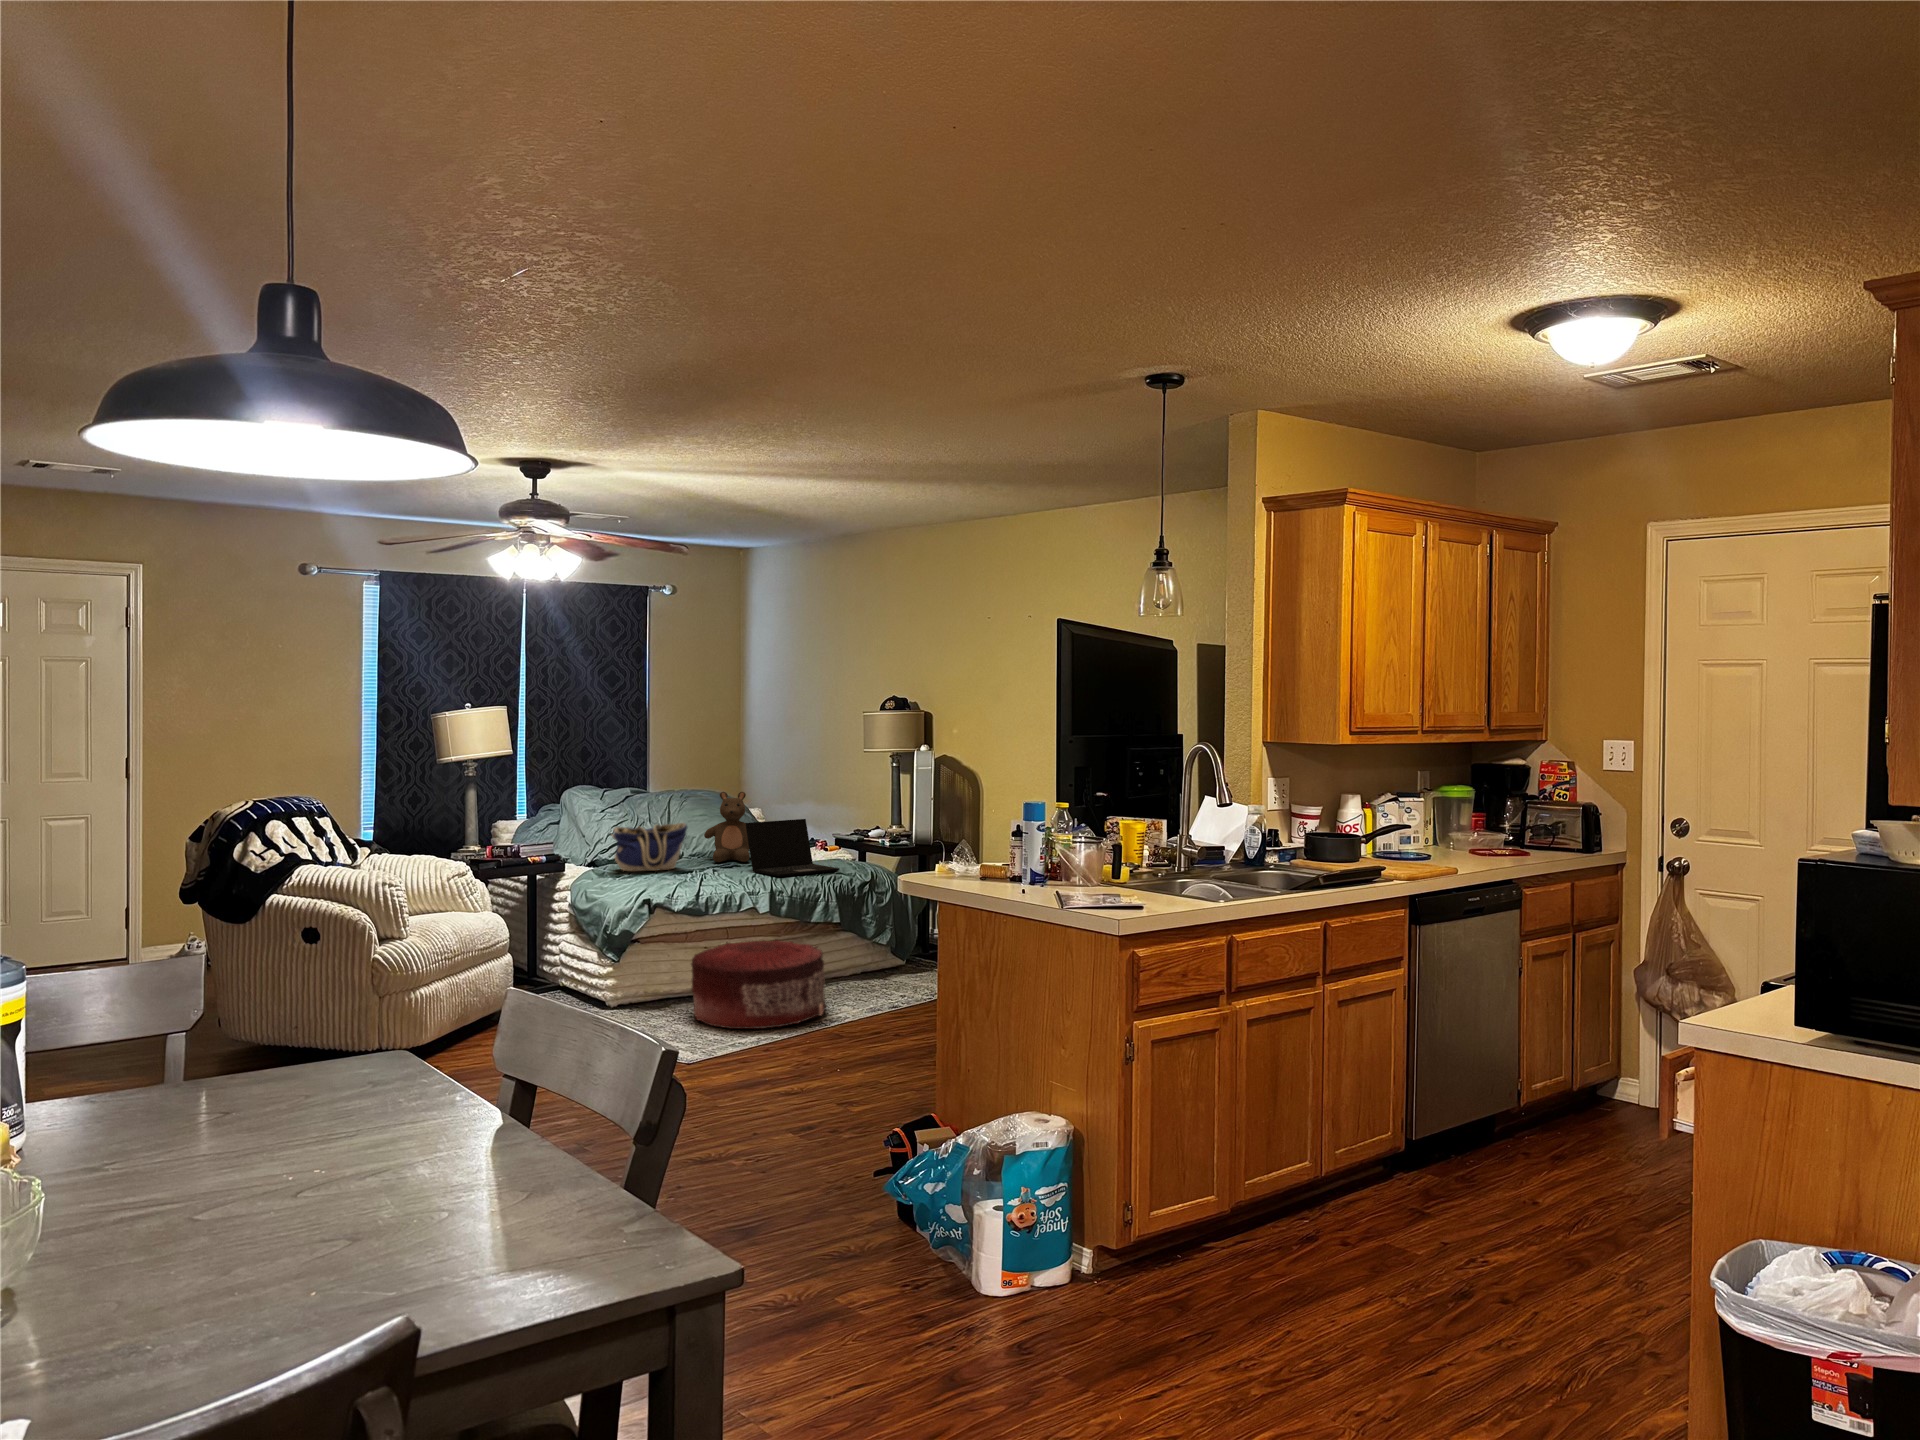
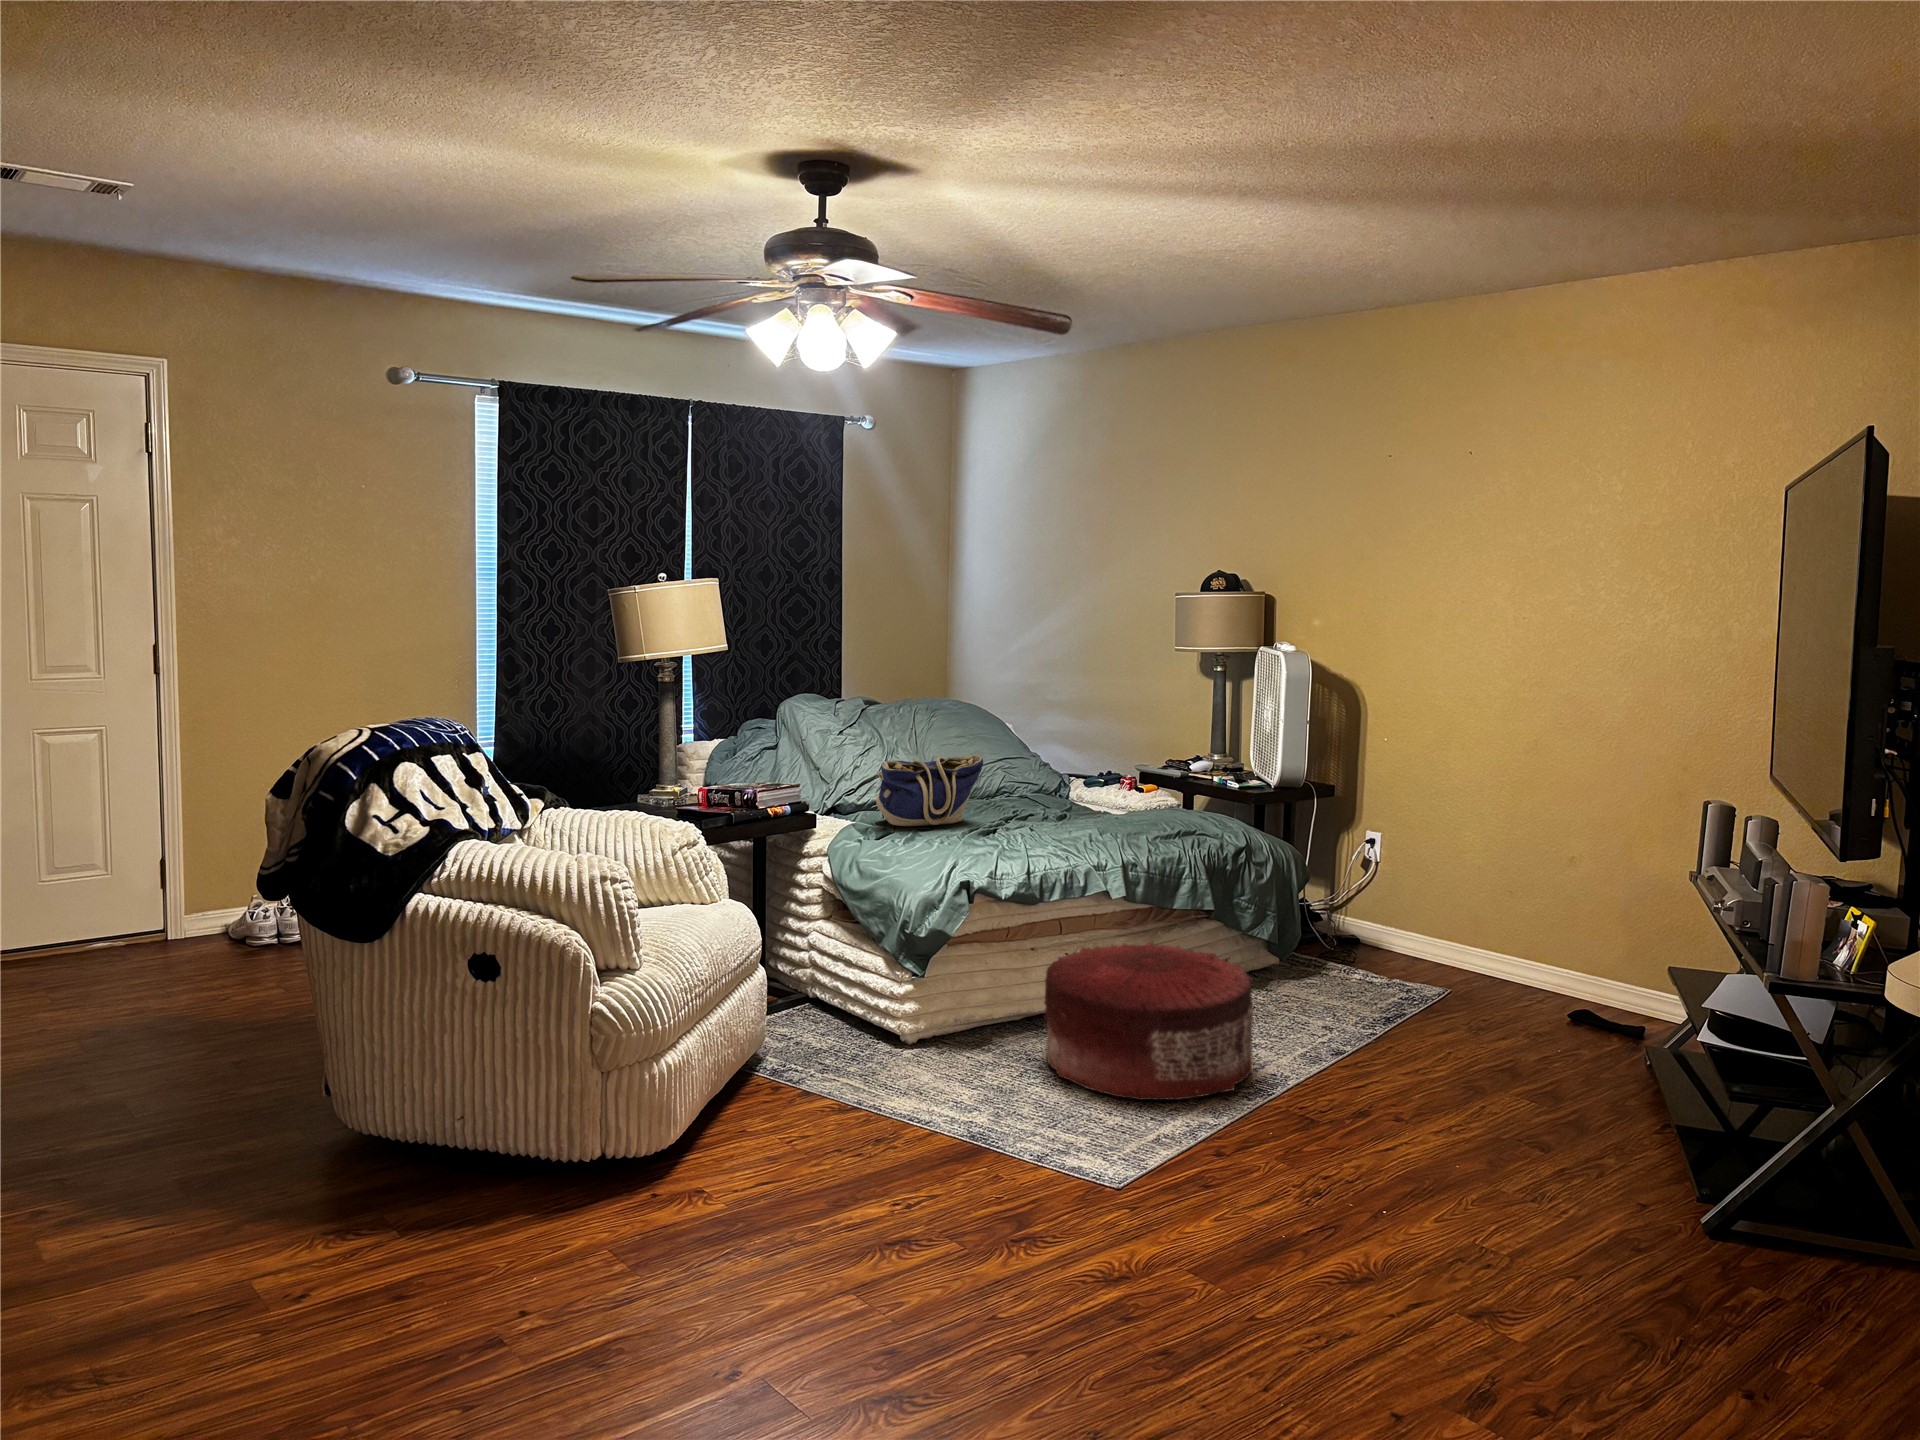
stuffed bear: present [704,792,750,862] -> none [985,707,1065,810]
laptop: present [746,819,839,877] -> none [1069,750,1205,840]

